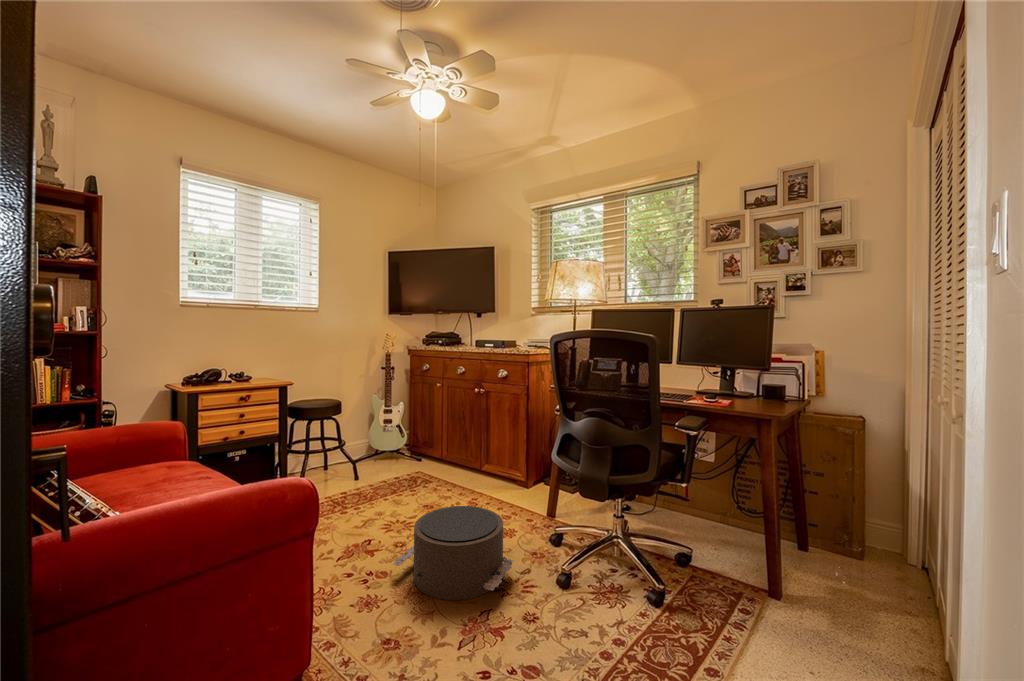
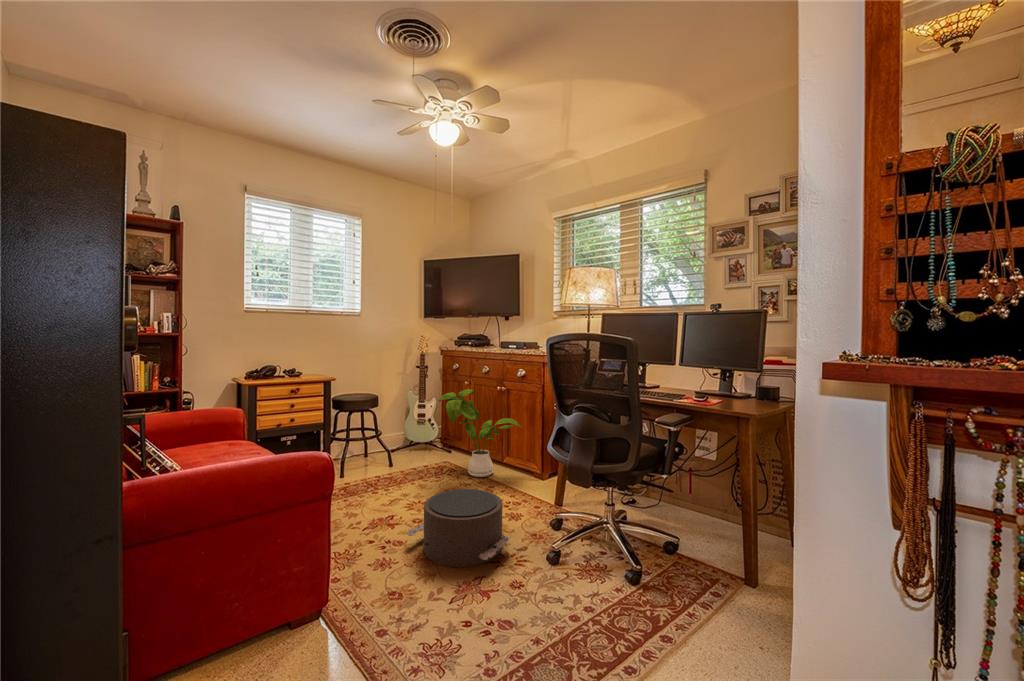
house plant: none [414,392,506,488] -> present [439,389,521,477]

